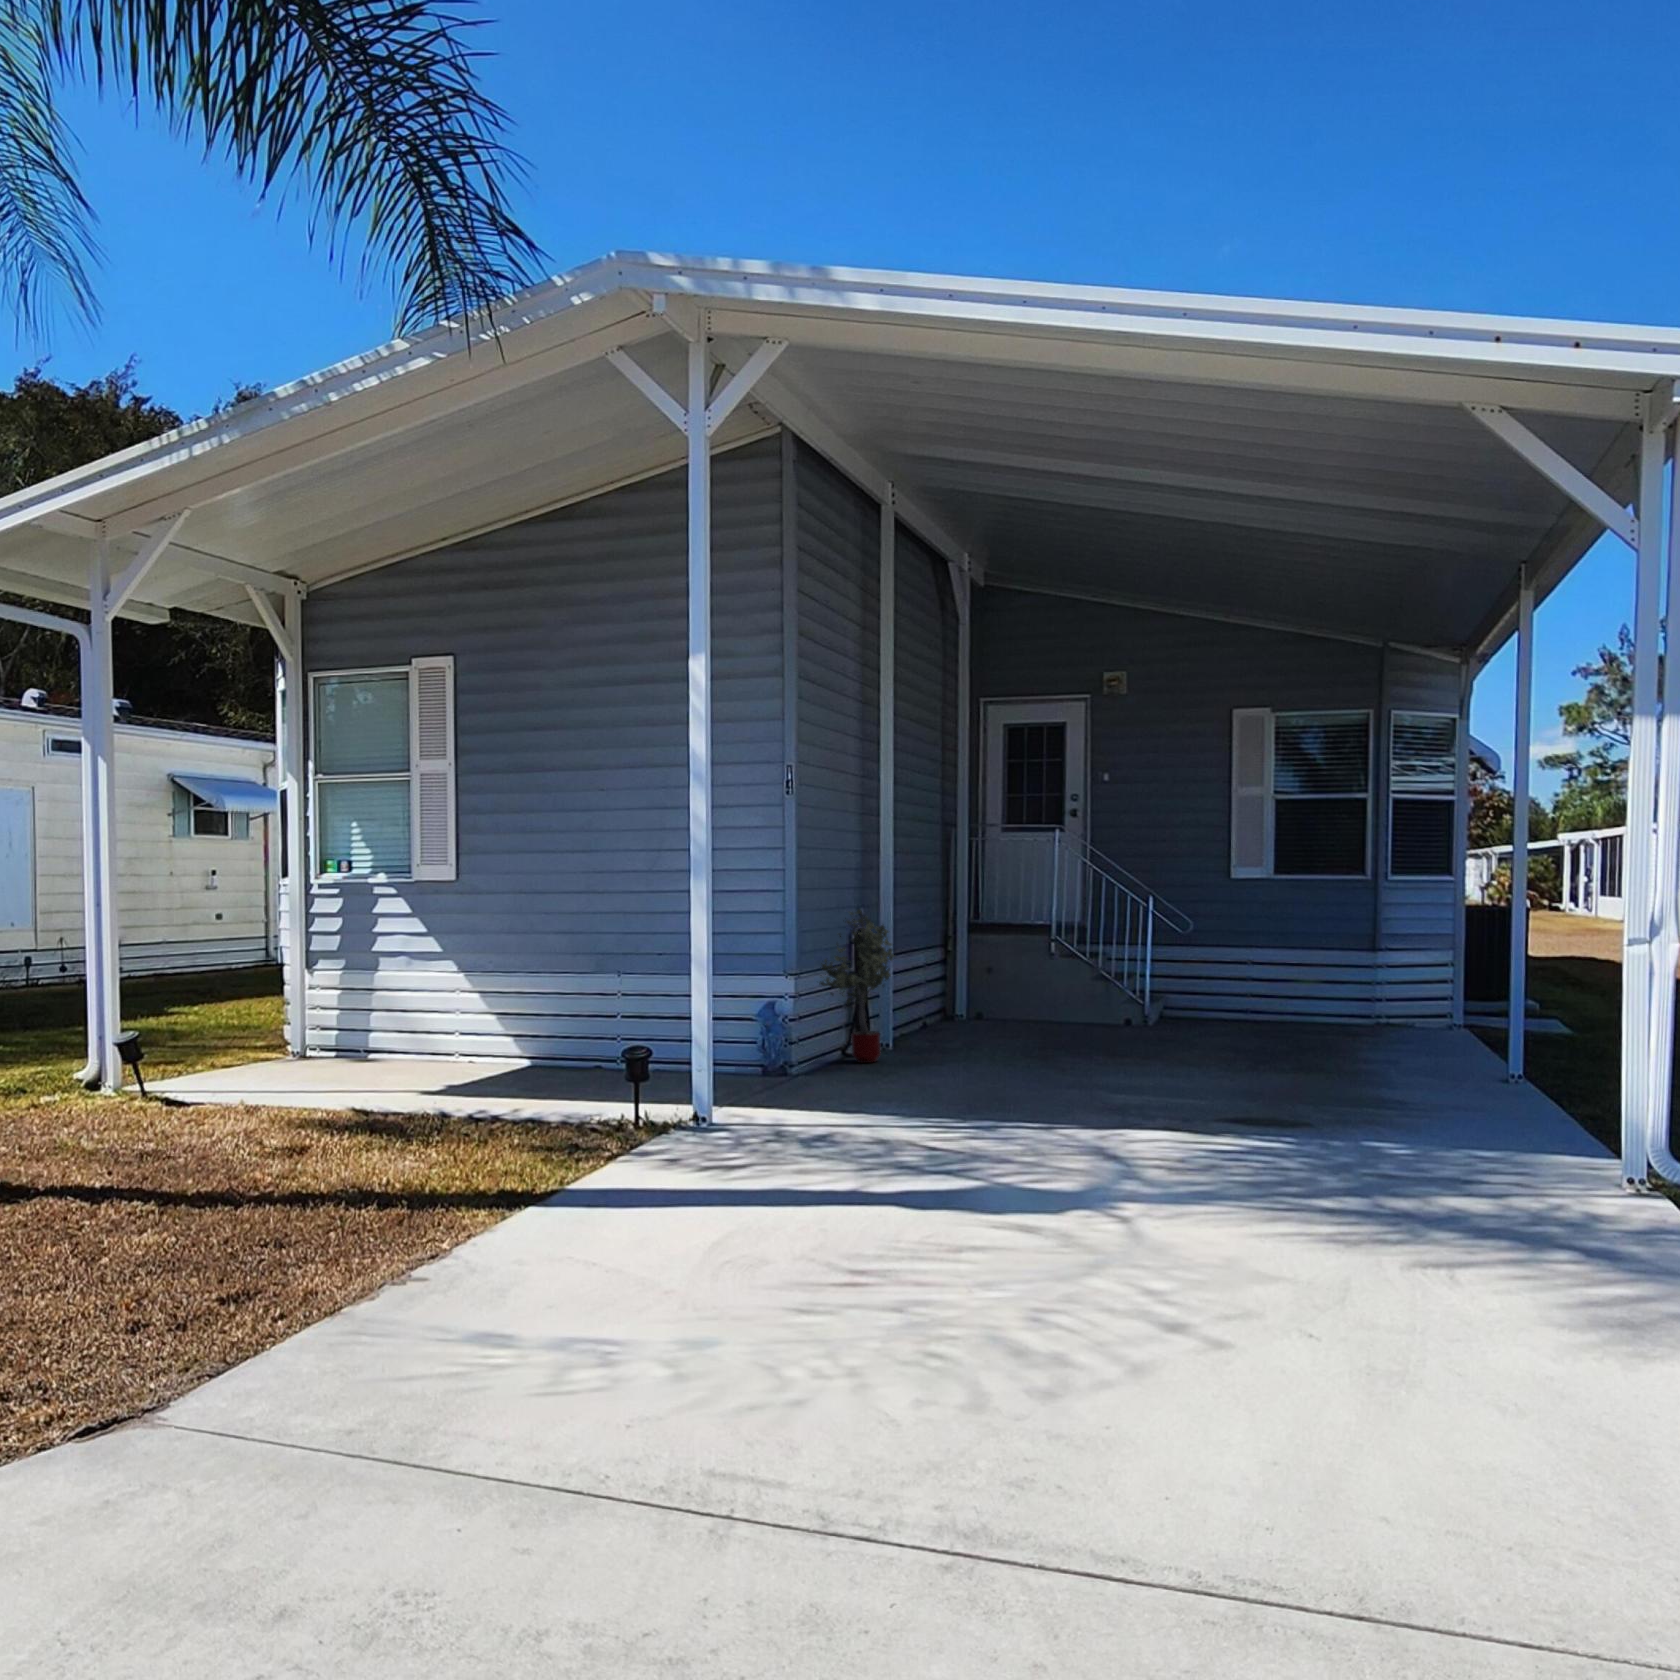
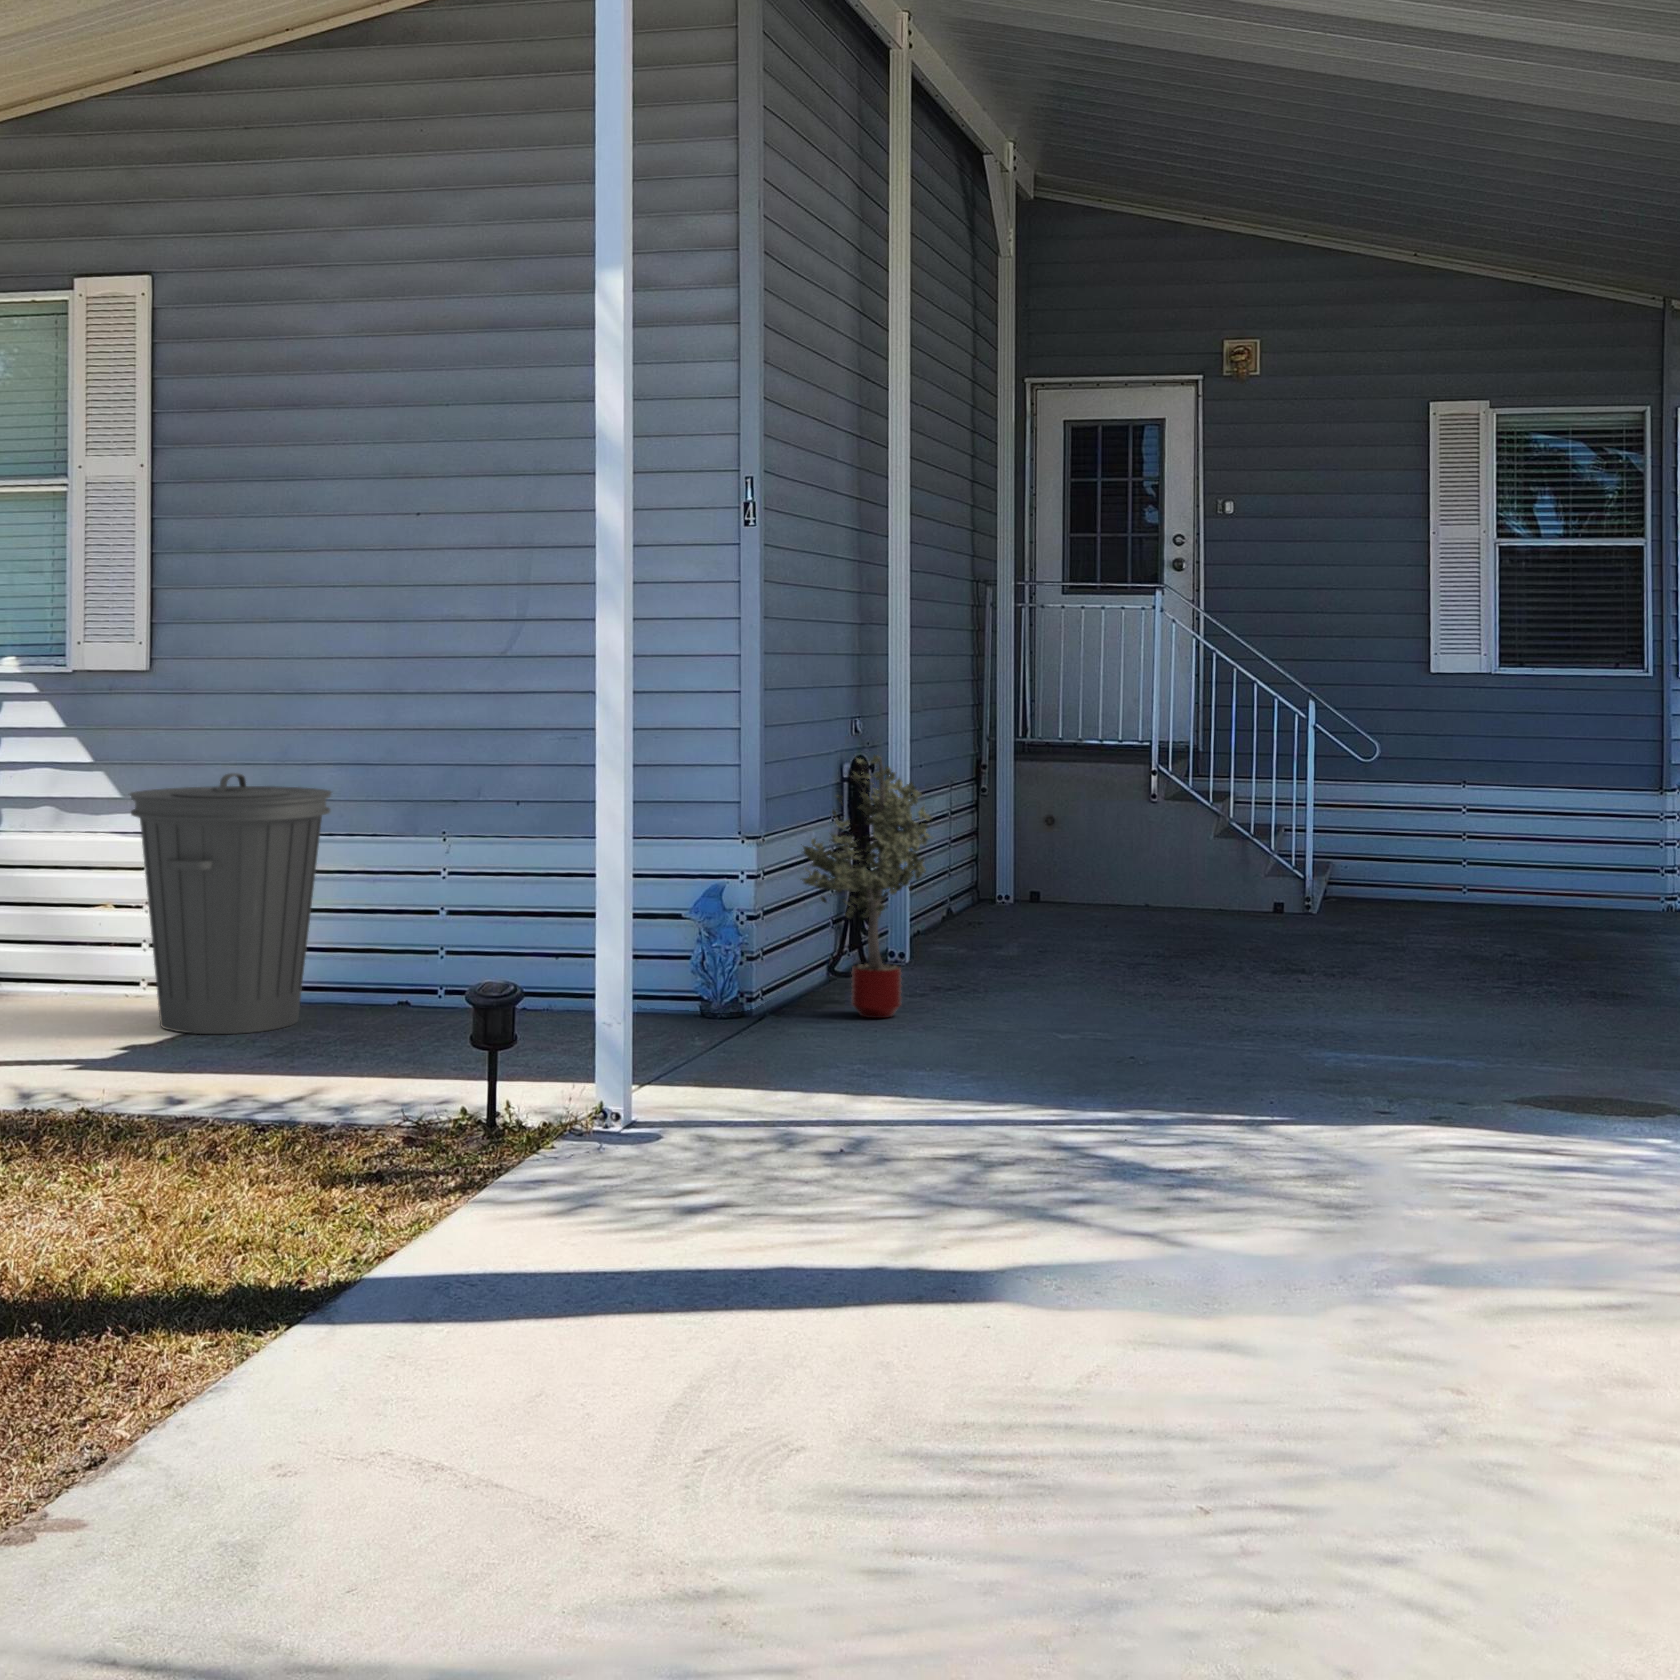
trash can: none [447,932,557,1079] -> present [130,773,332,1034]

